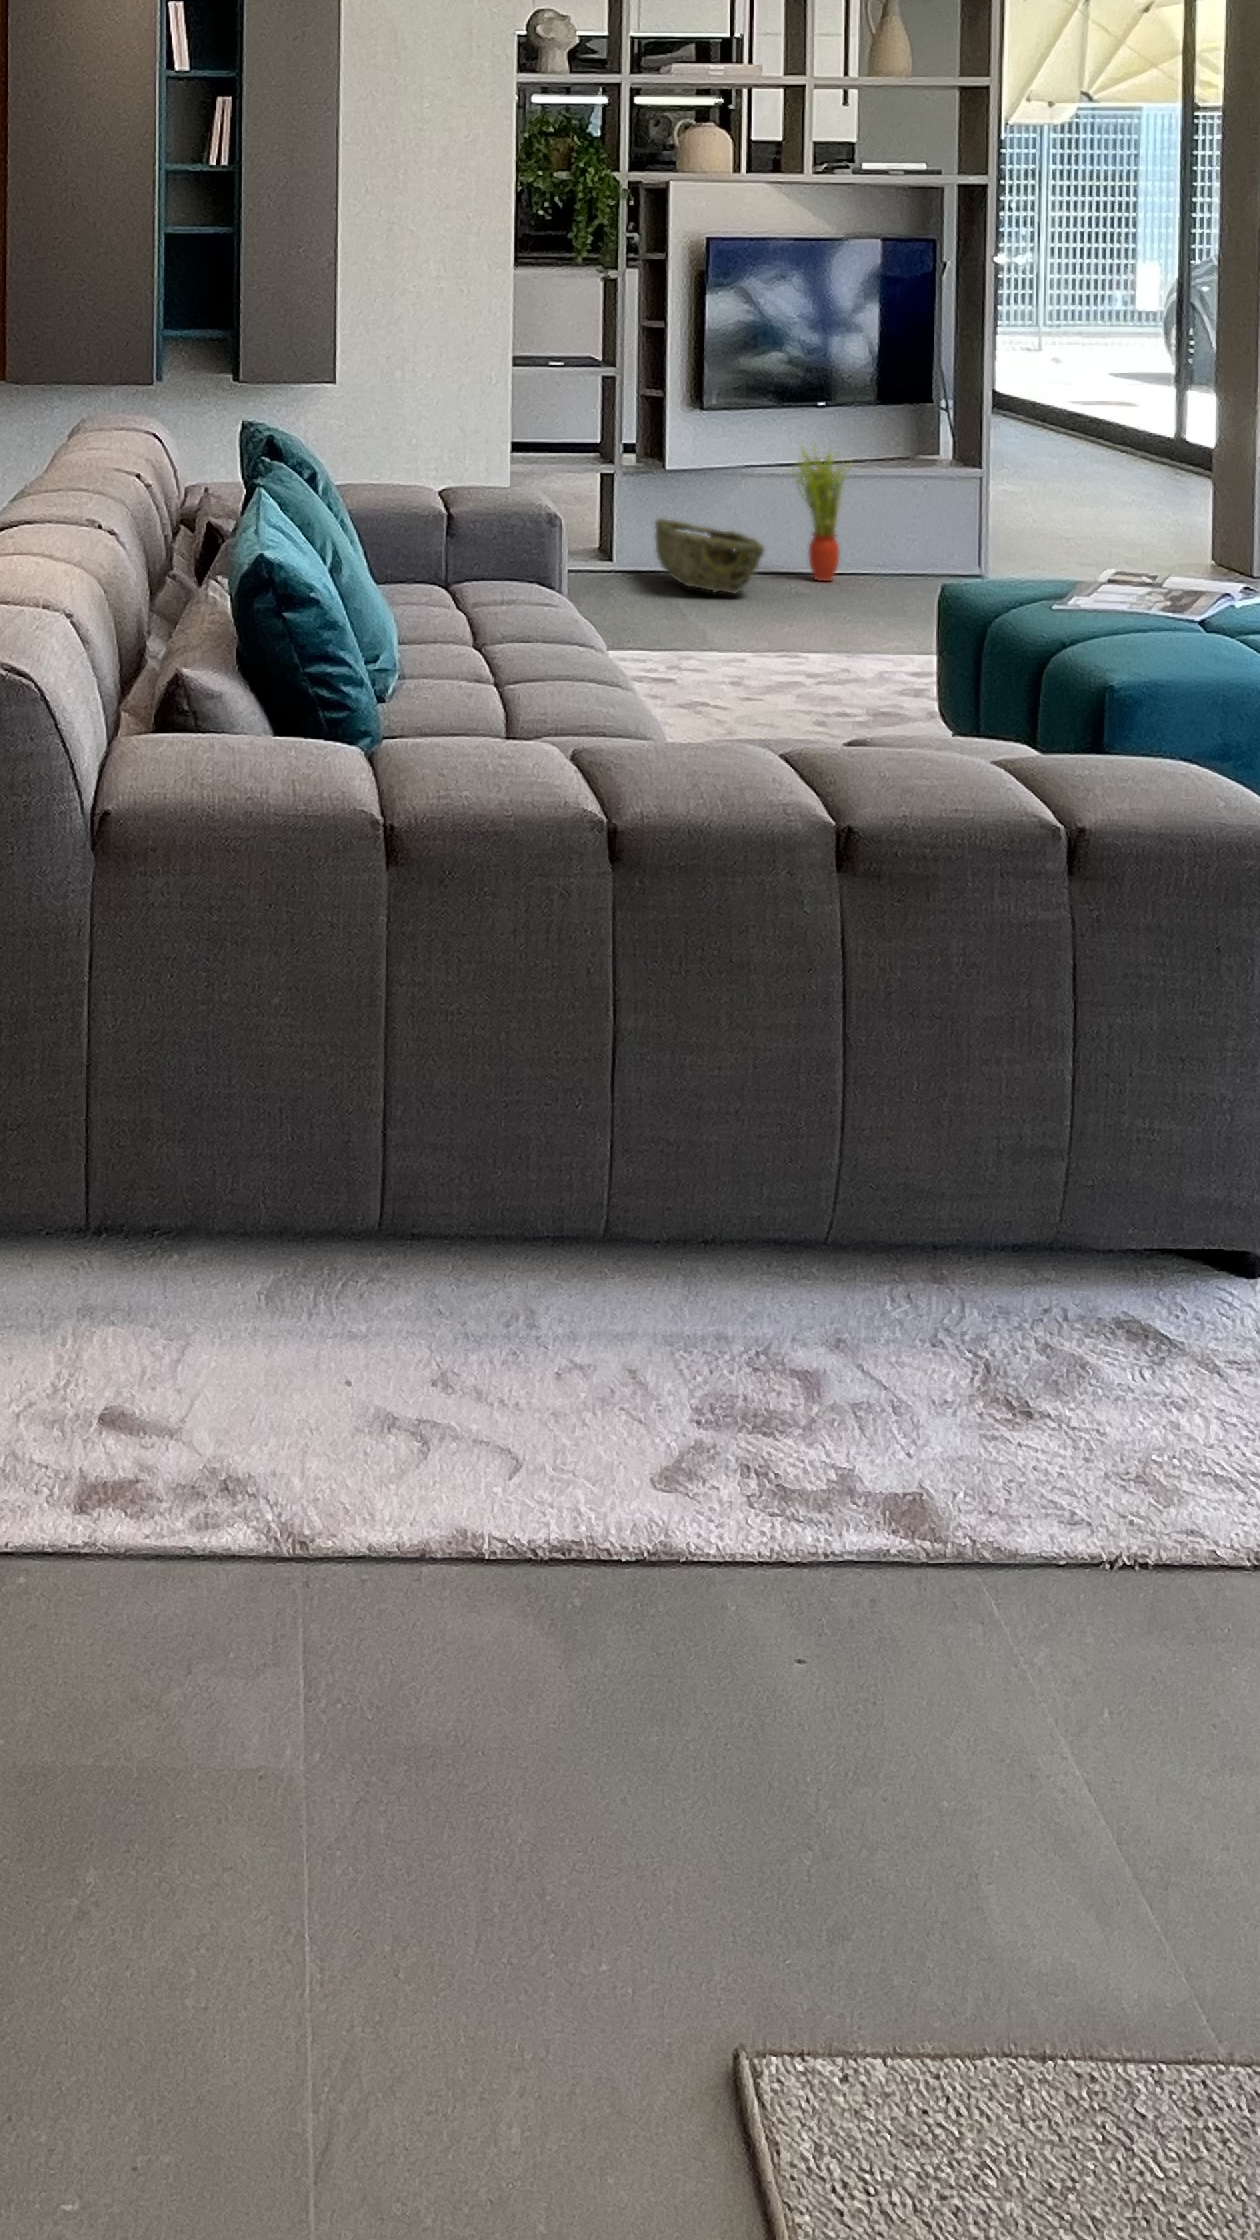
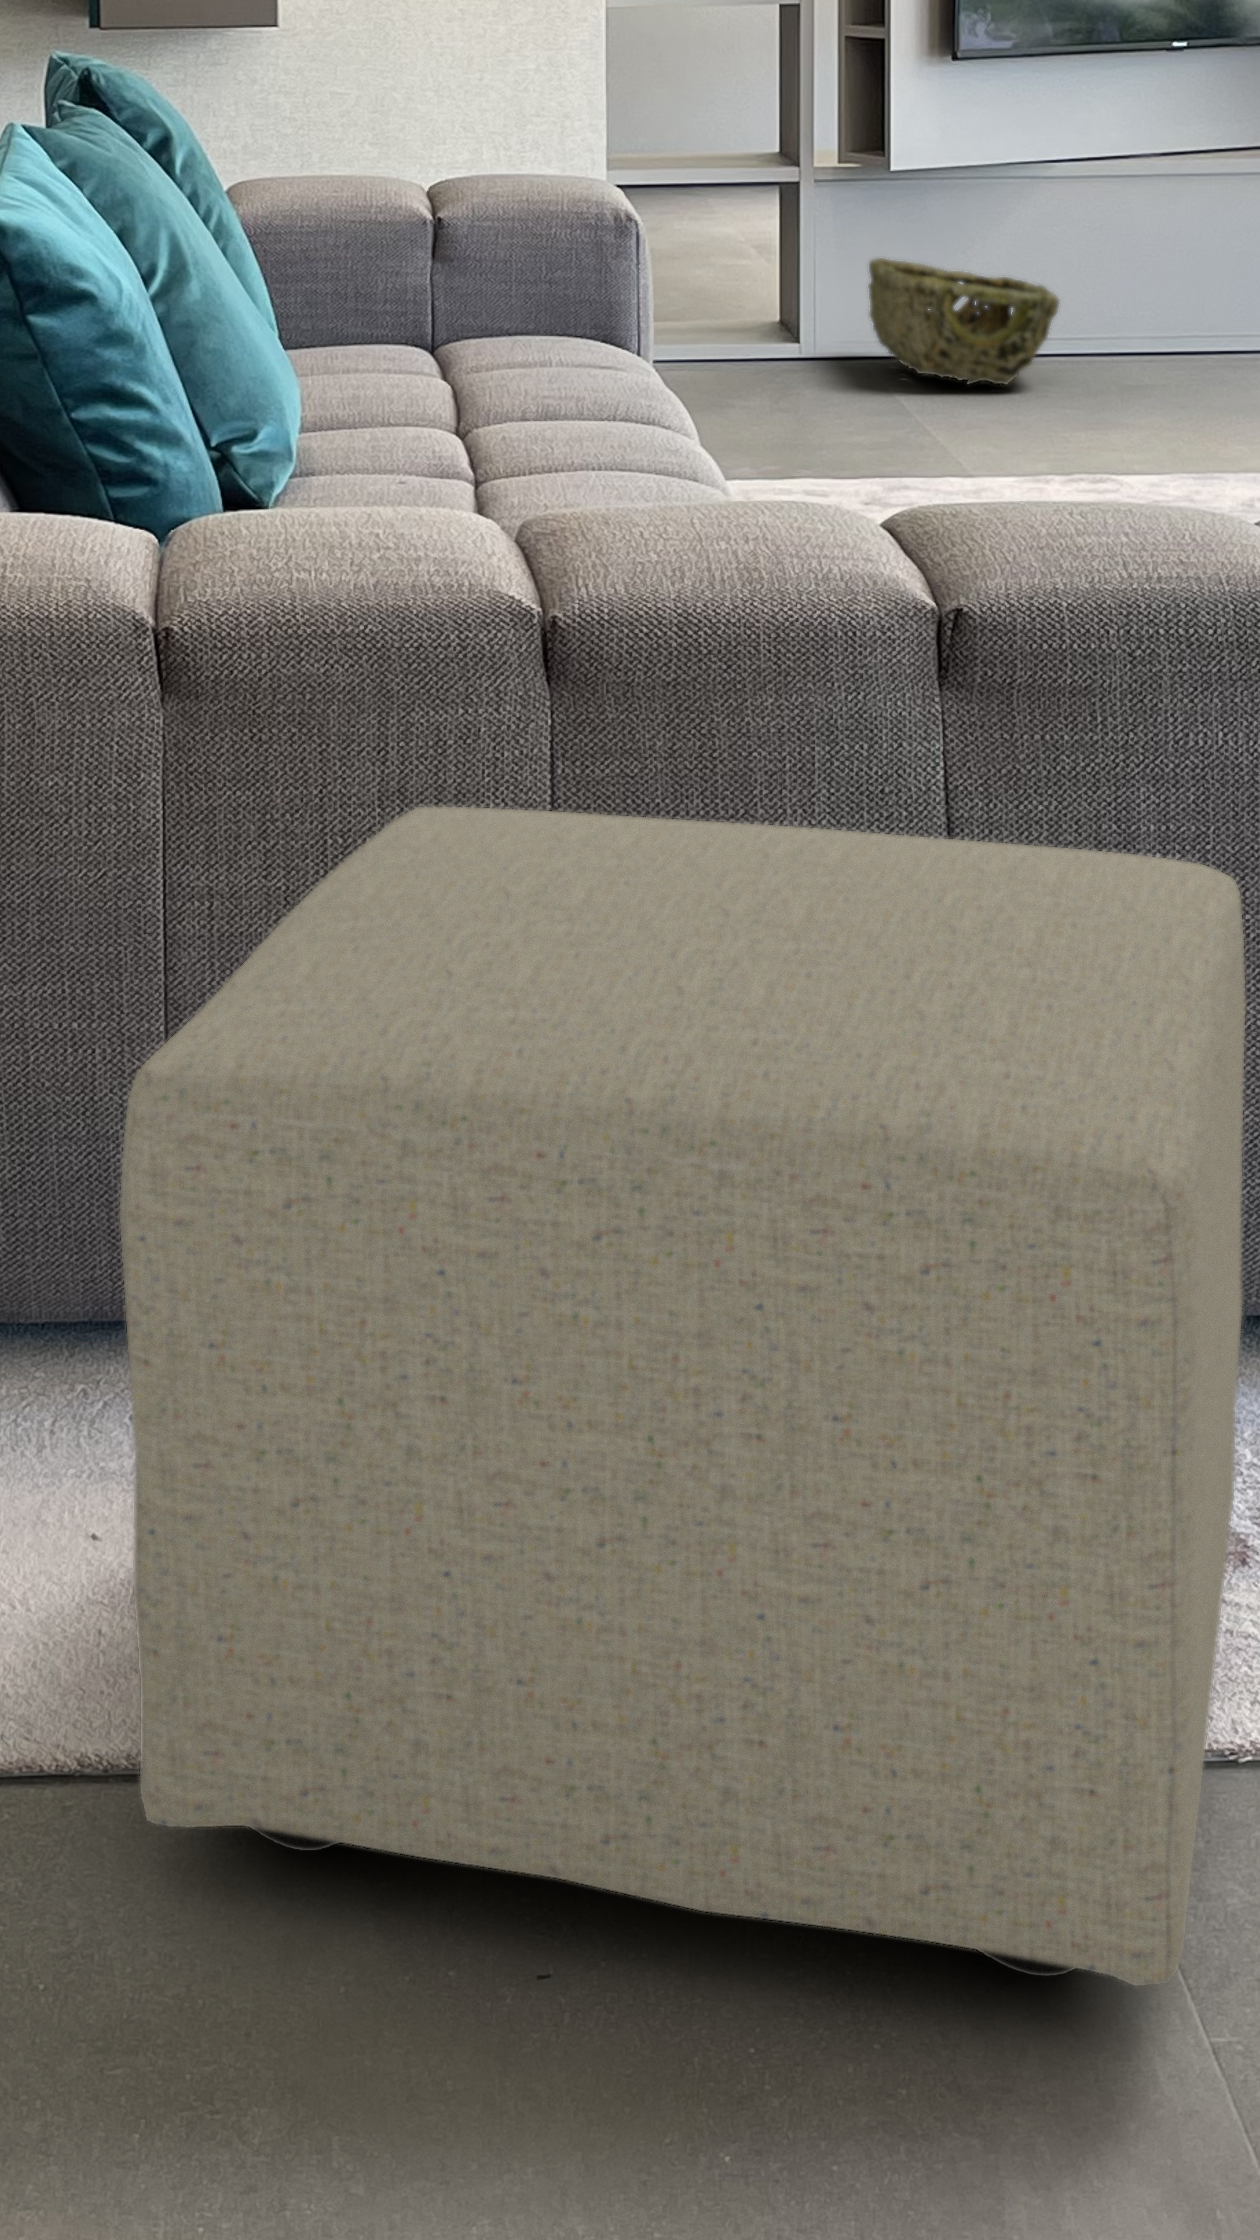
potted plant: present [795,444,852,581] -> none [1113,116,1225,362]
ottoman: none [421,938,1085,1755] -> present [120,807,1246,1986]

